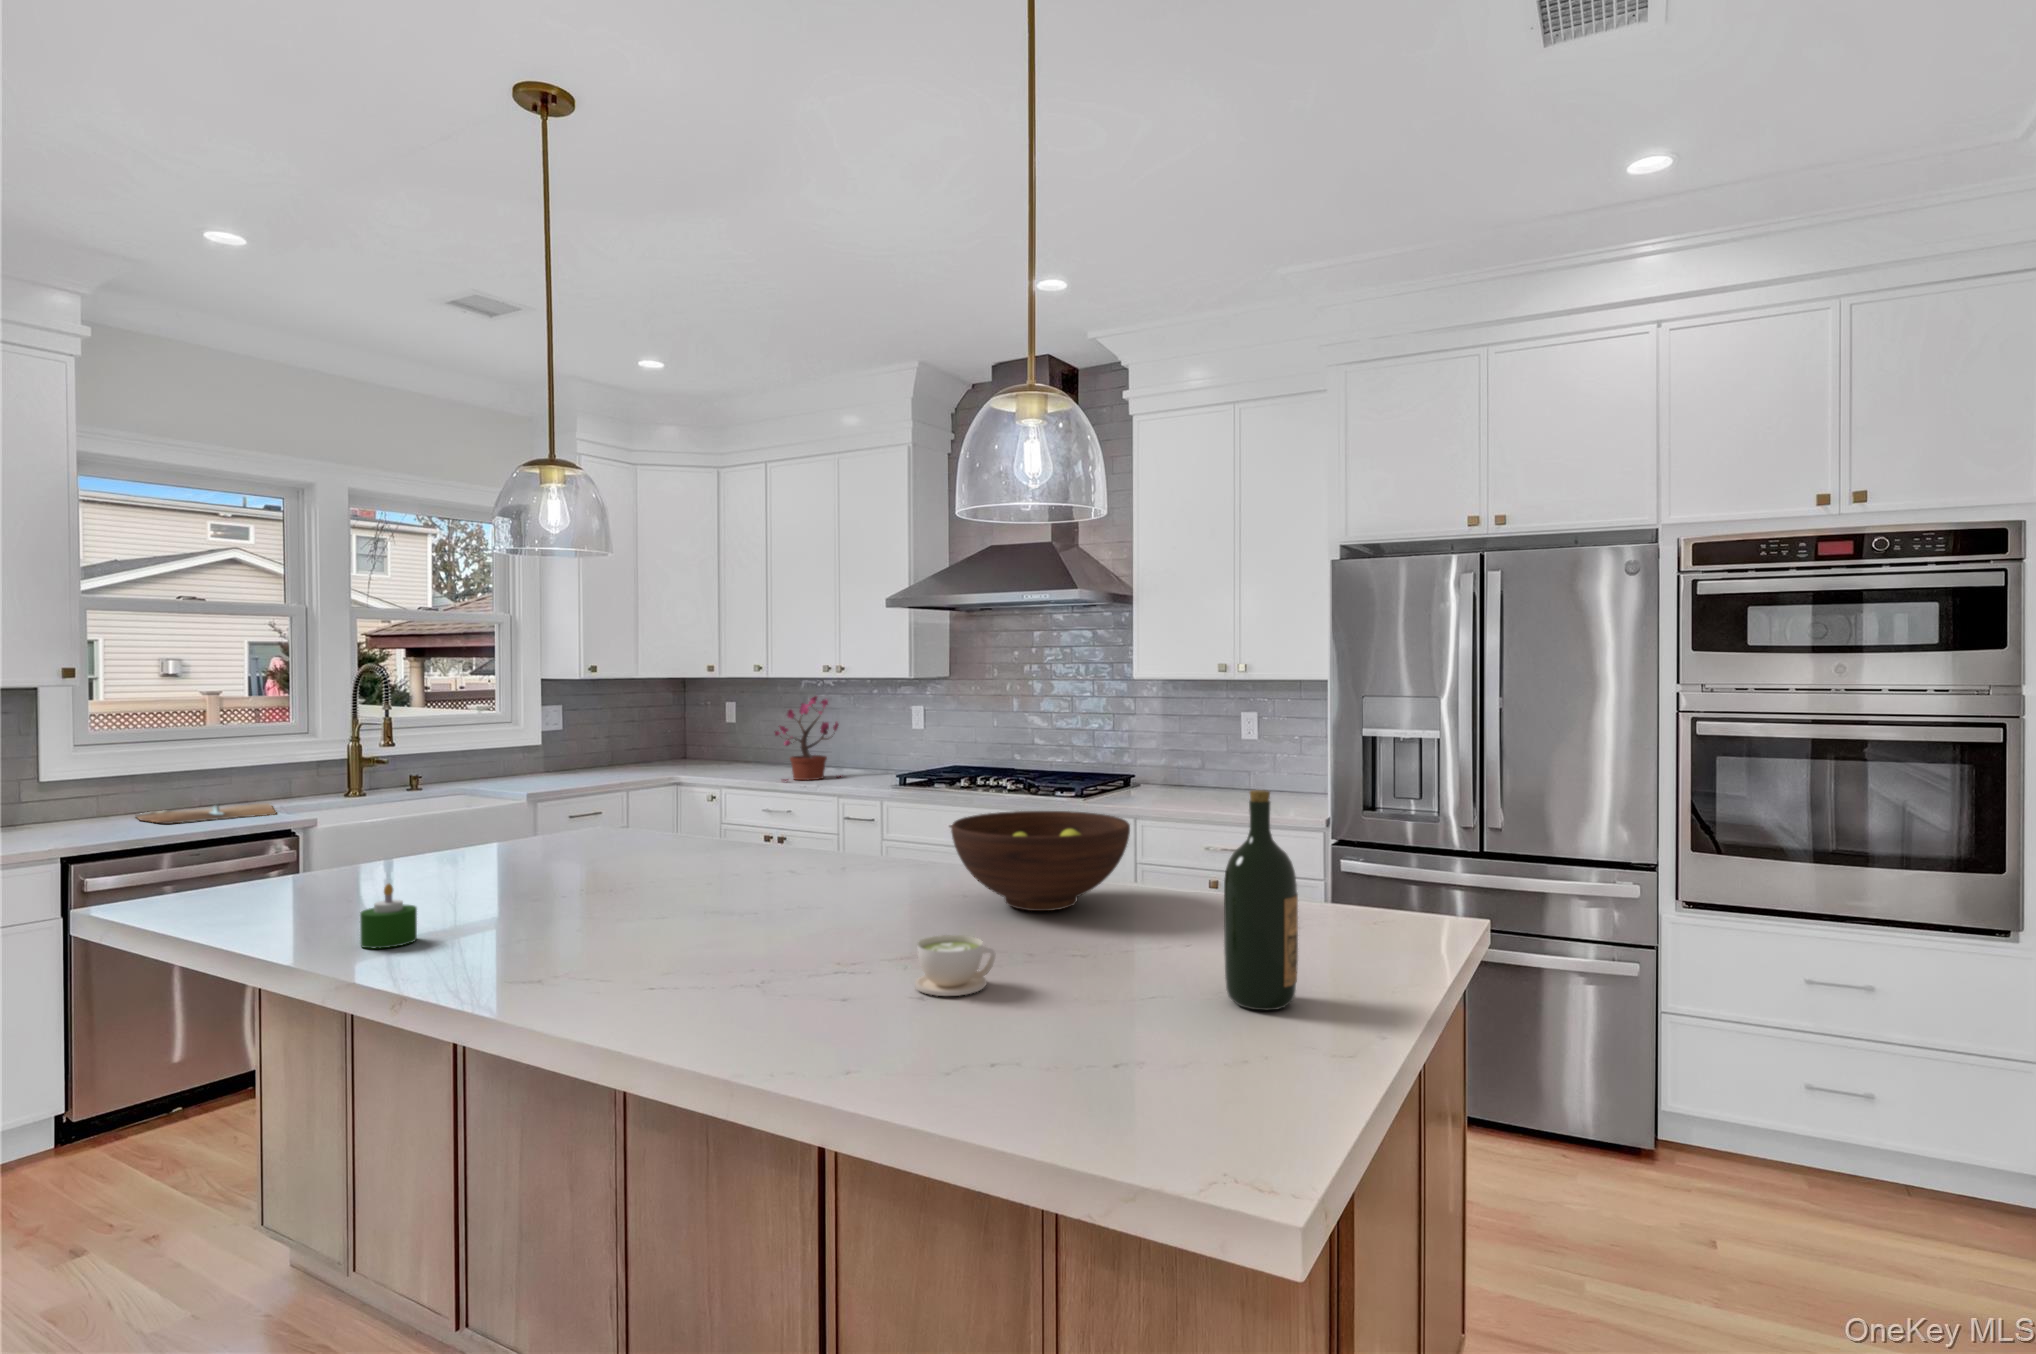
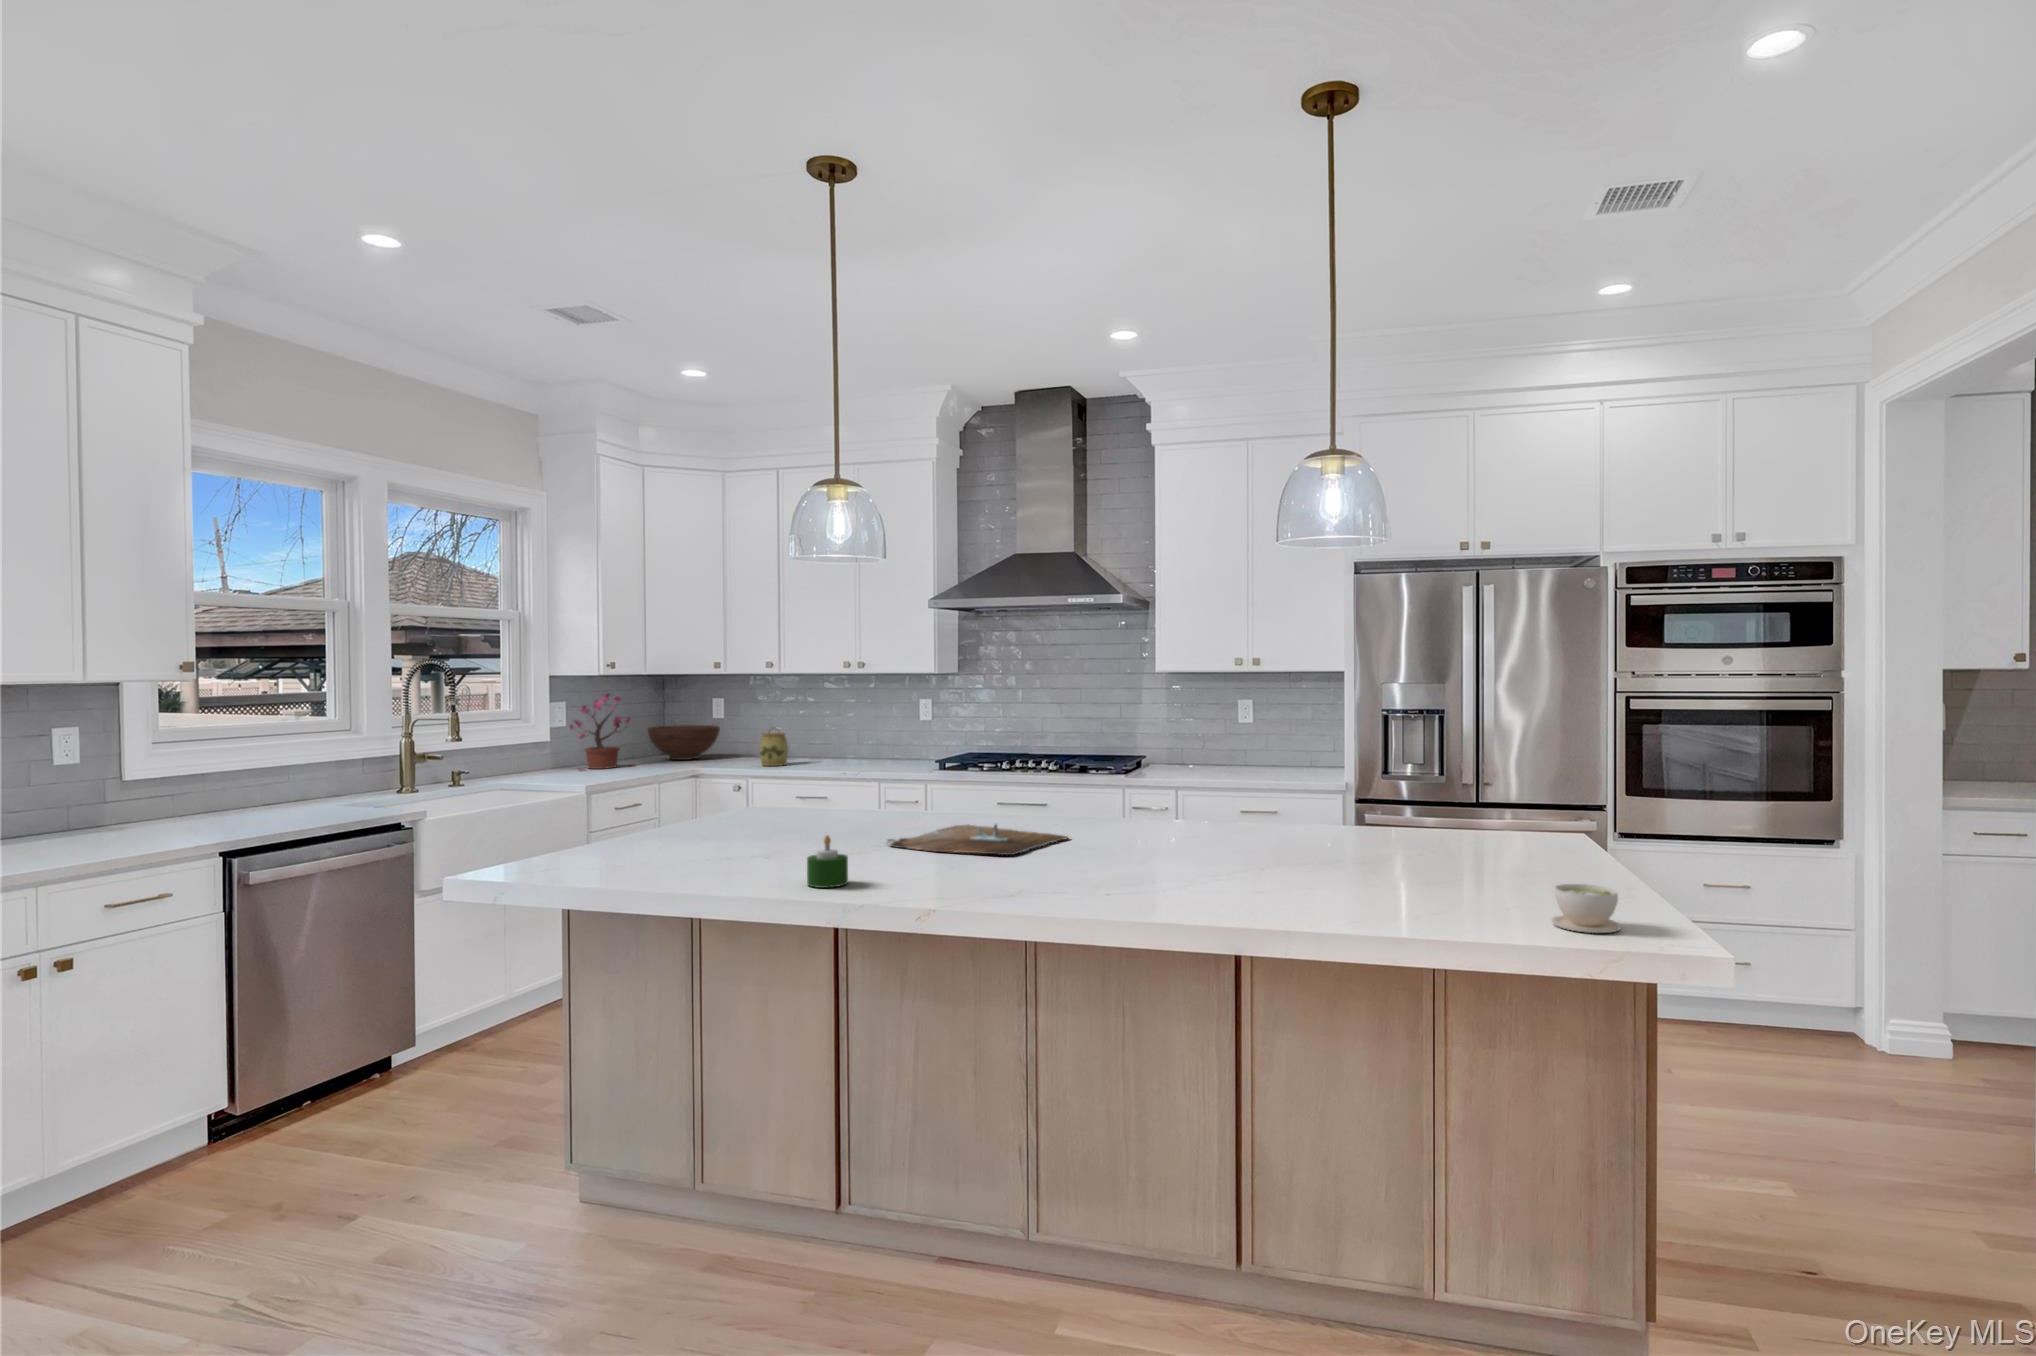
potted plant: present [775,696,841,781] -> present [570,693,630,770]
jar: none [735,734,767,776] -> present [760,728,788,766]
wine bottle: present [1224,790,1298,1010] -> none [1504,739,1559,888]
cutting board: present [136,803,276,824] -> present [887,824,1068,855]
fruit bowl: present [951,811,1130,911] -> present [648,725,720,760]
coffee cup: present [915,935,996,996] -> present [1552,884,1621,933]

